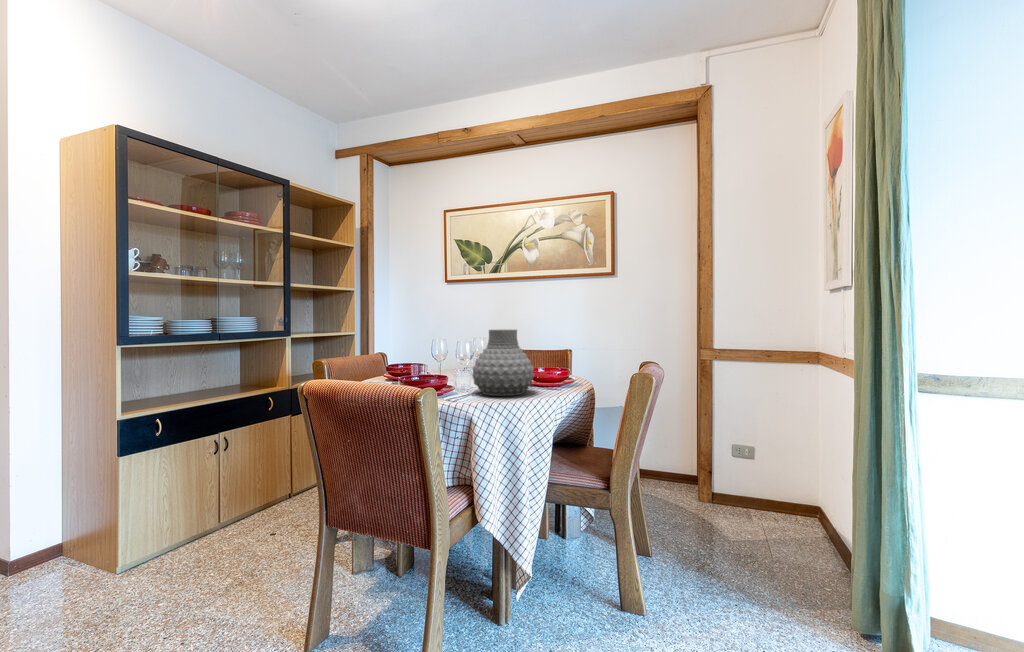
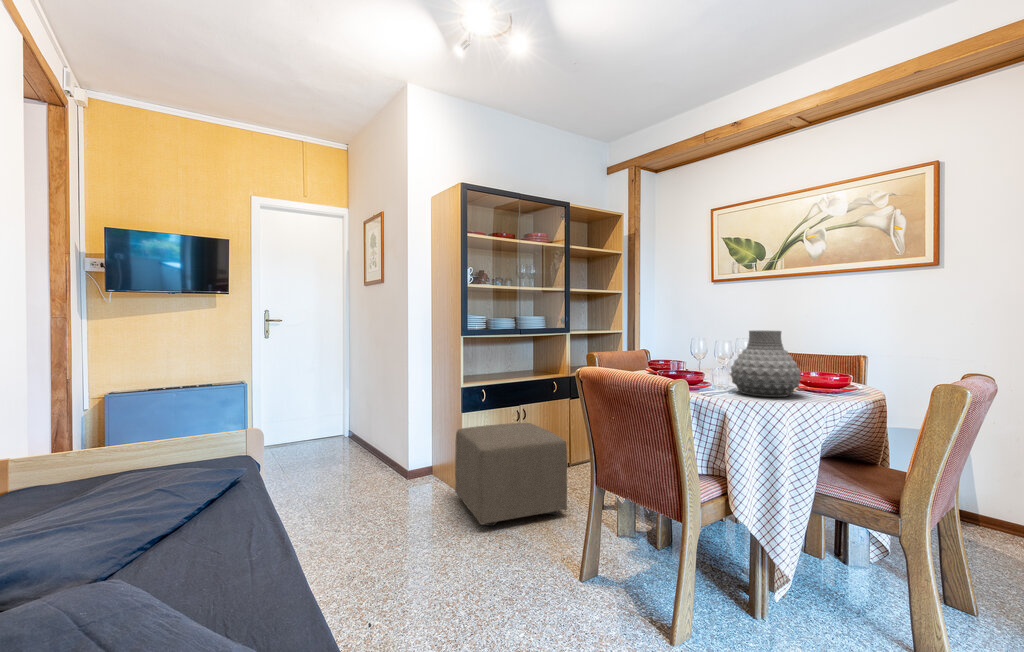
ottoman: none [105,454,287,616] -> present [455,423,567,526]

